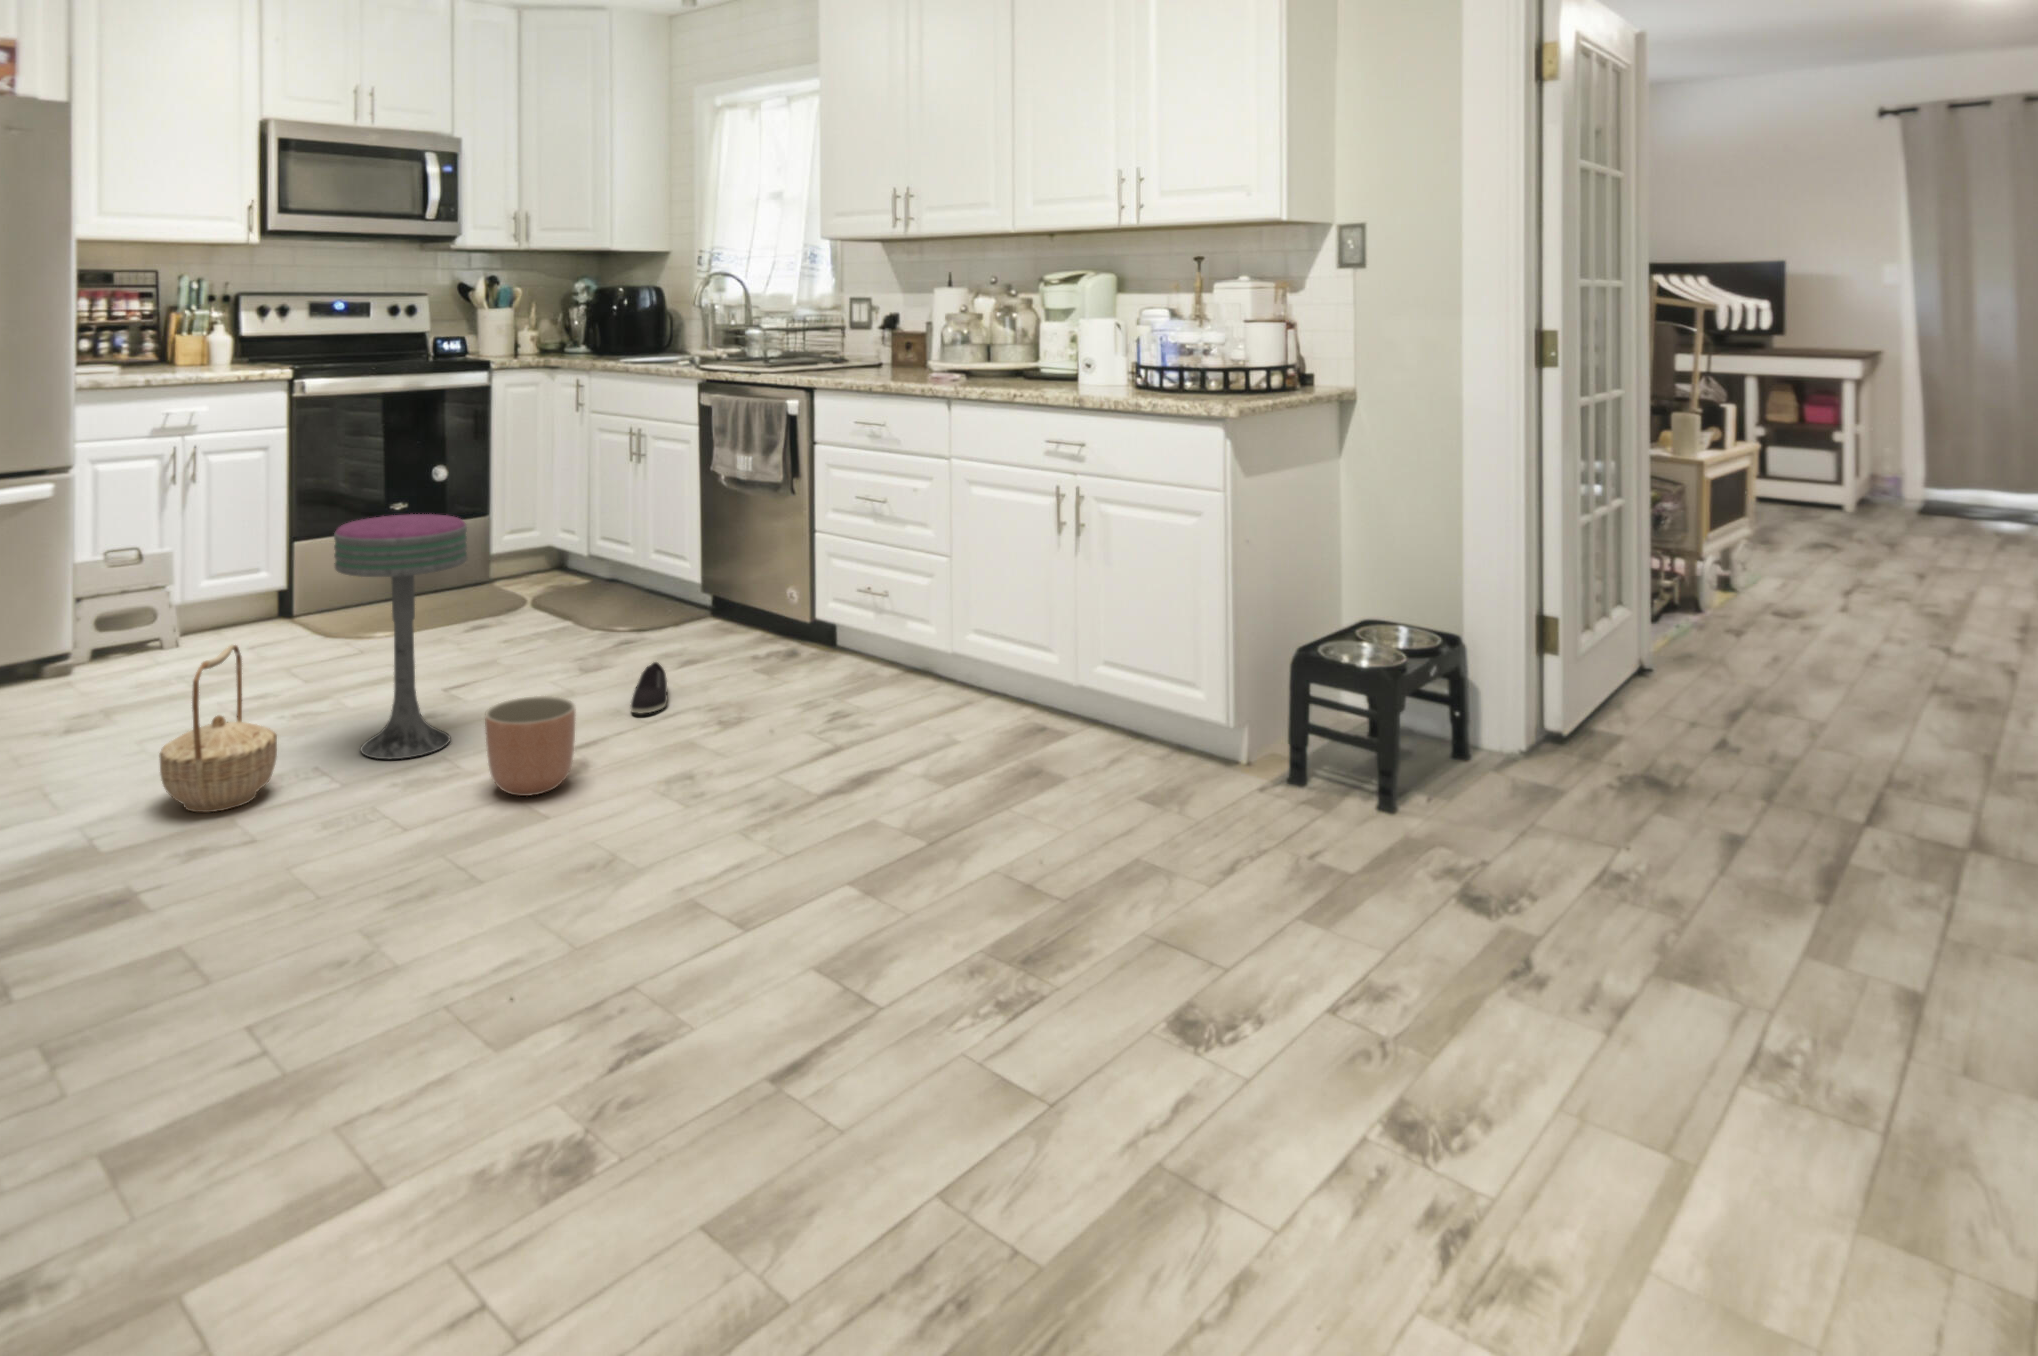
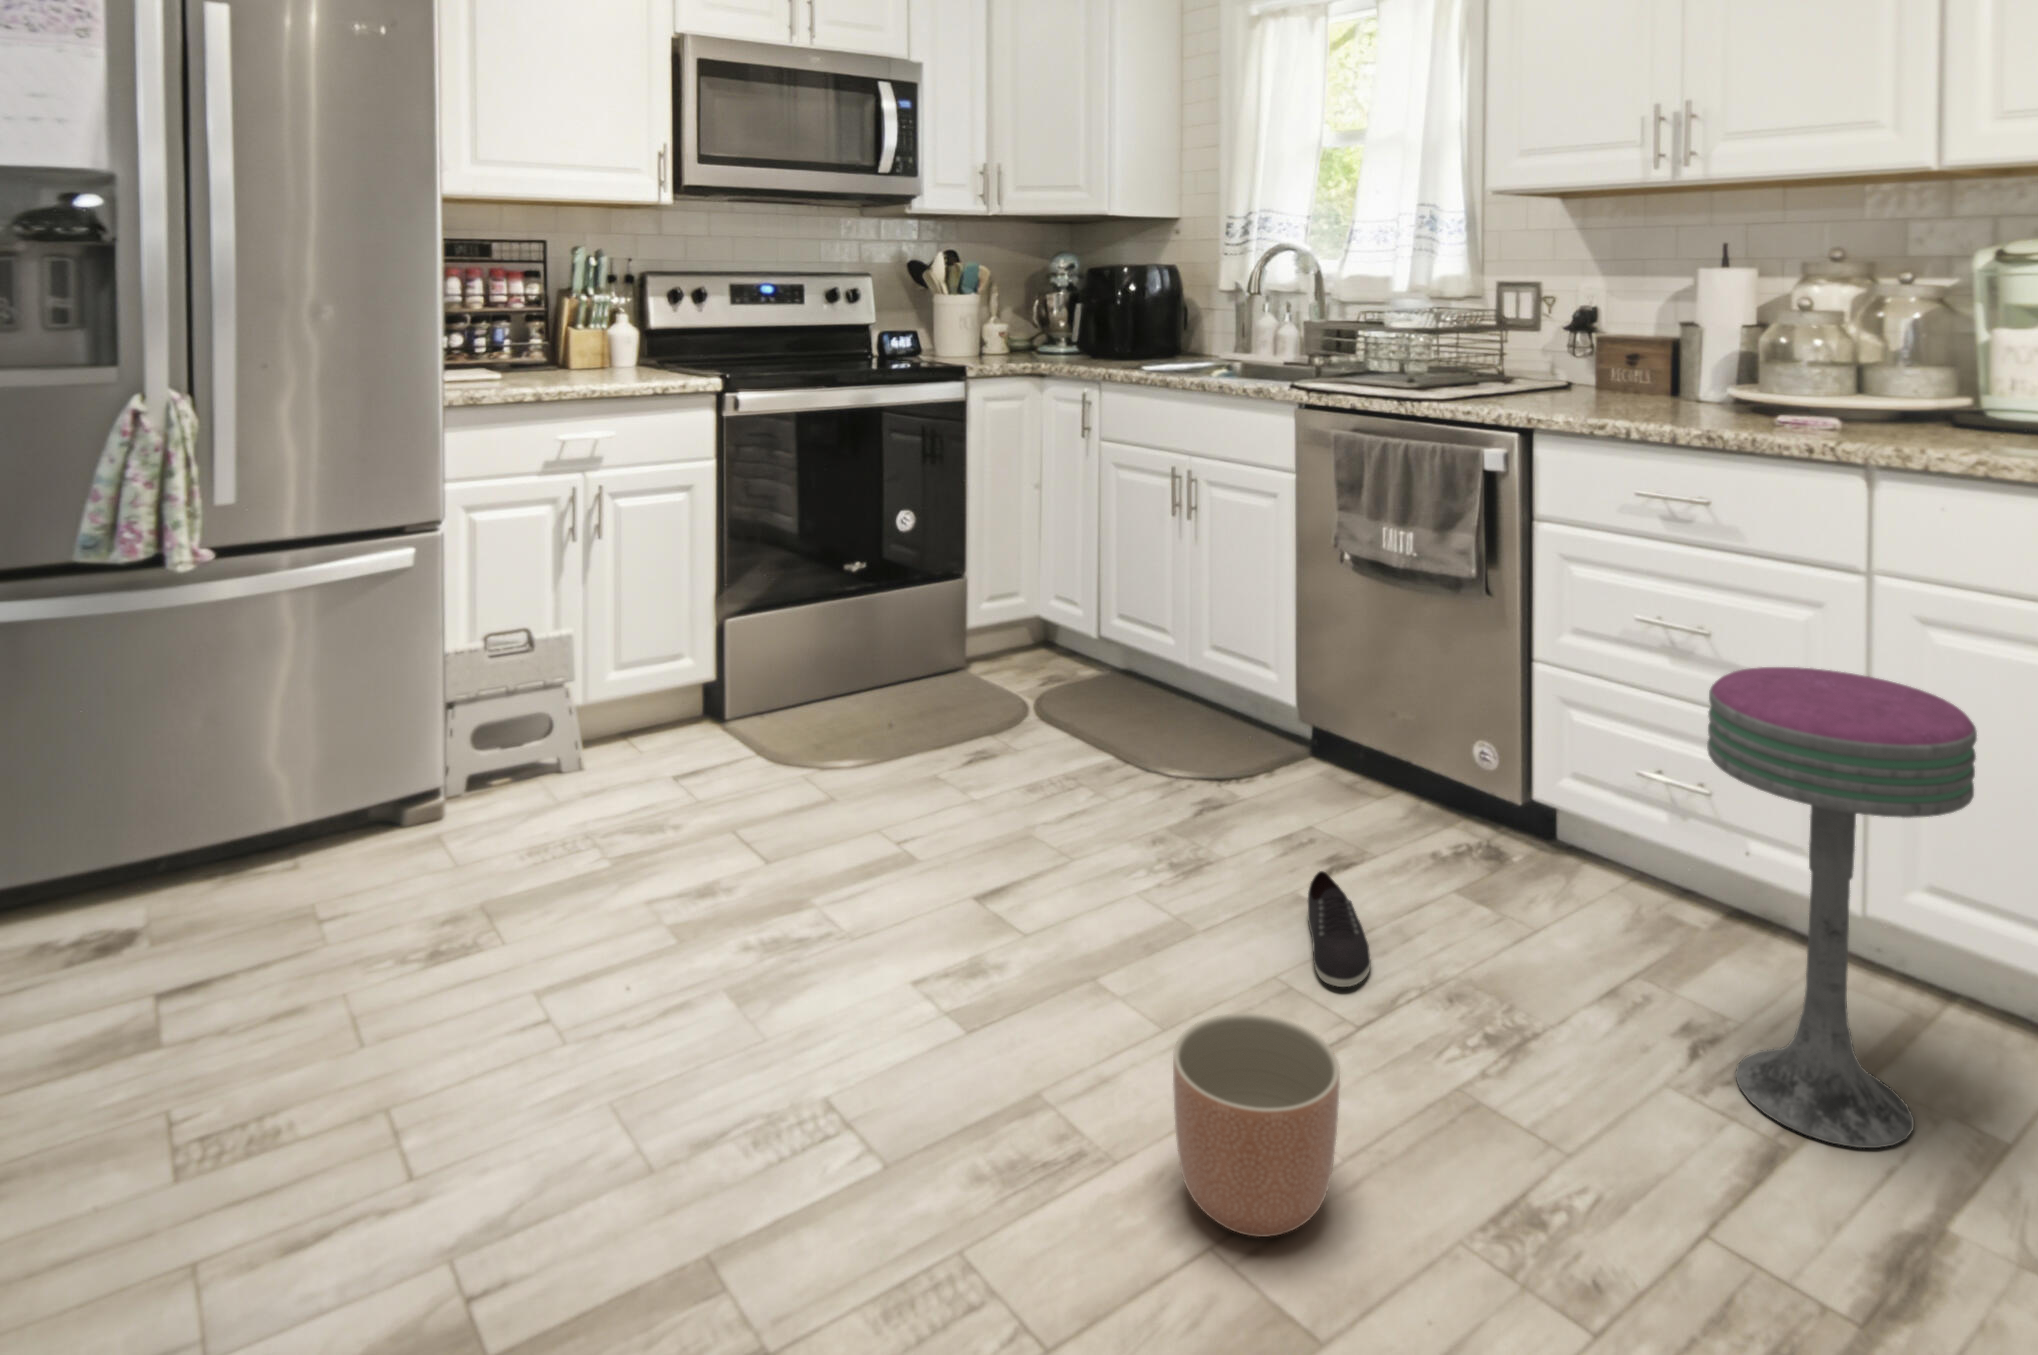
bar stool: present [334,514,467,759] -> present [1707,667,1977,1148]
basket: present [159,645,277,812] -> none [597,893,794,1235]

